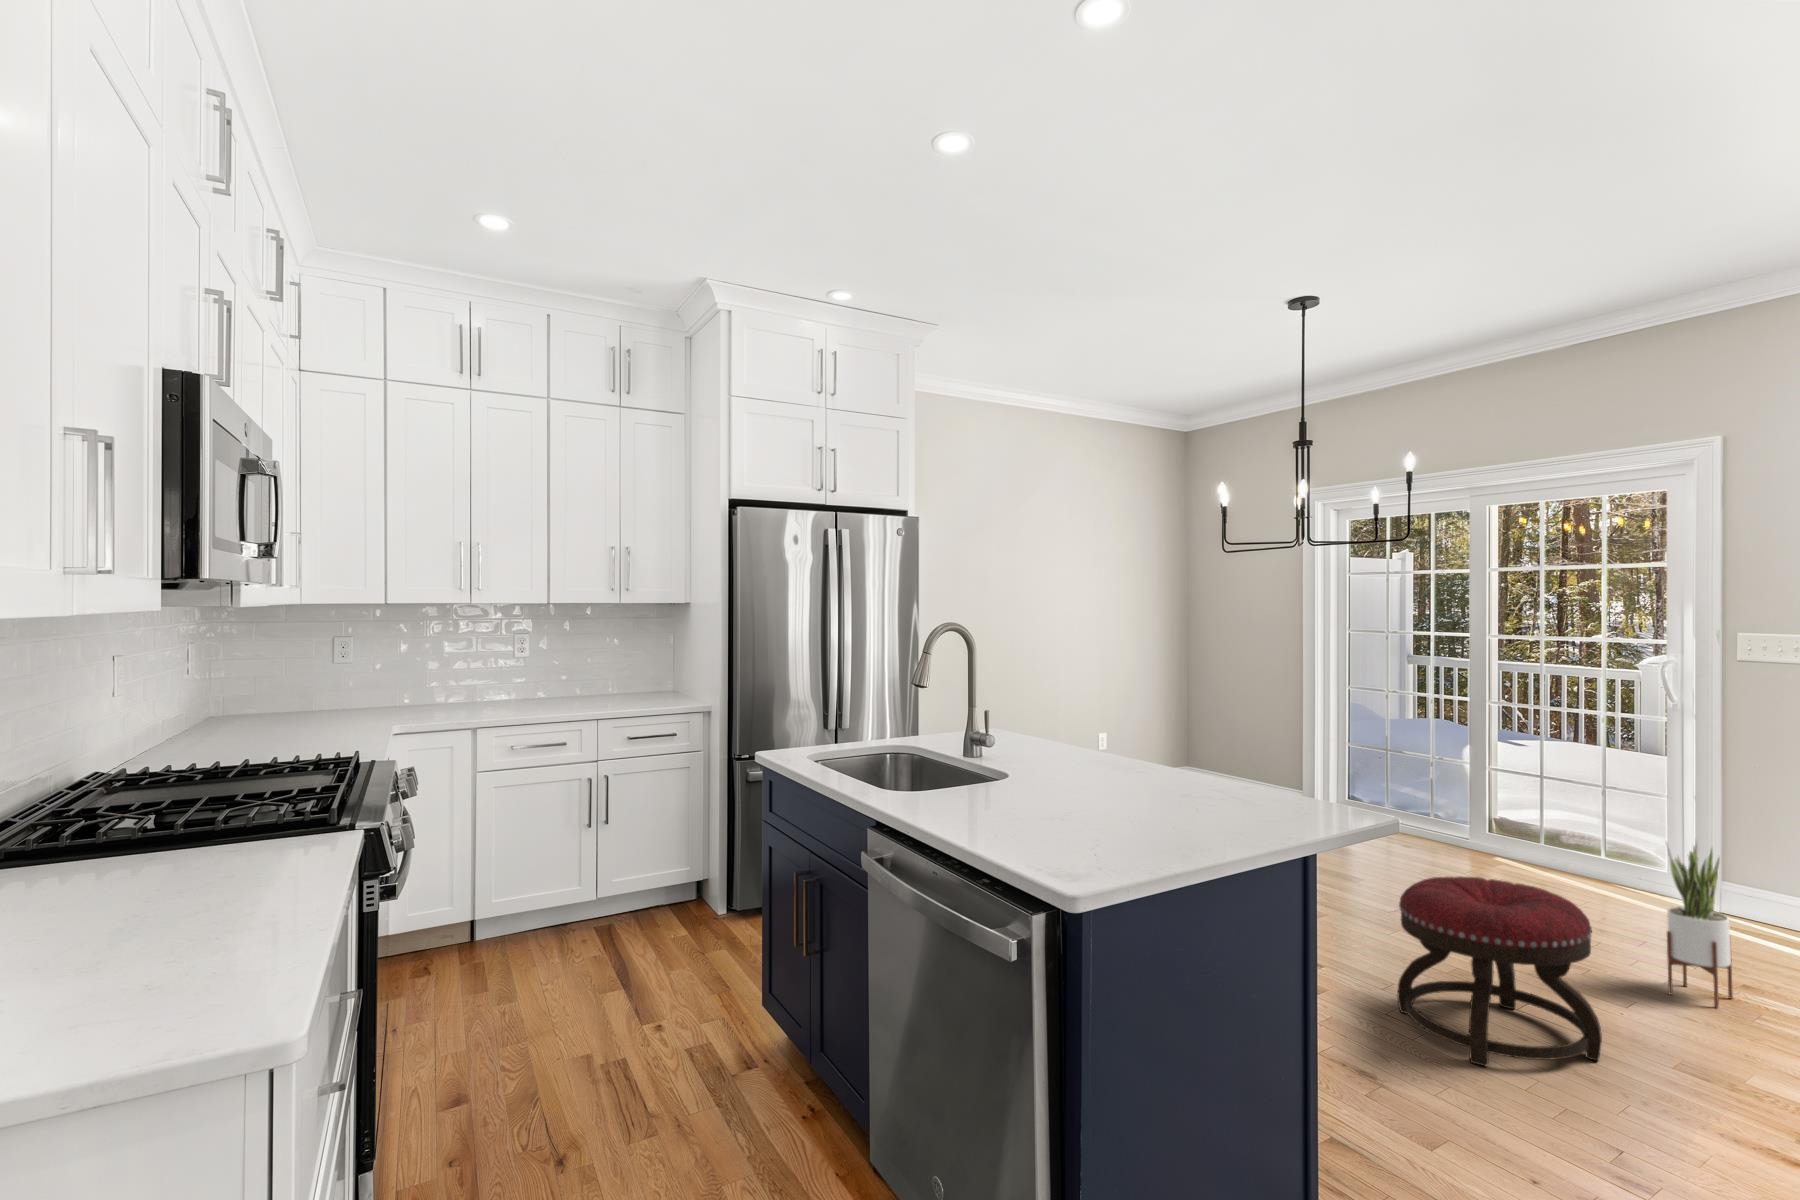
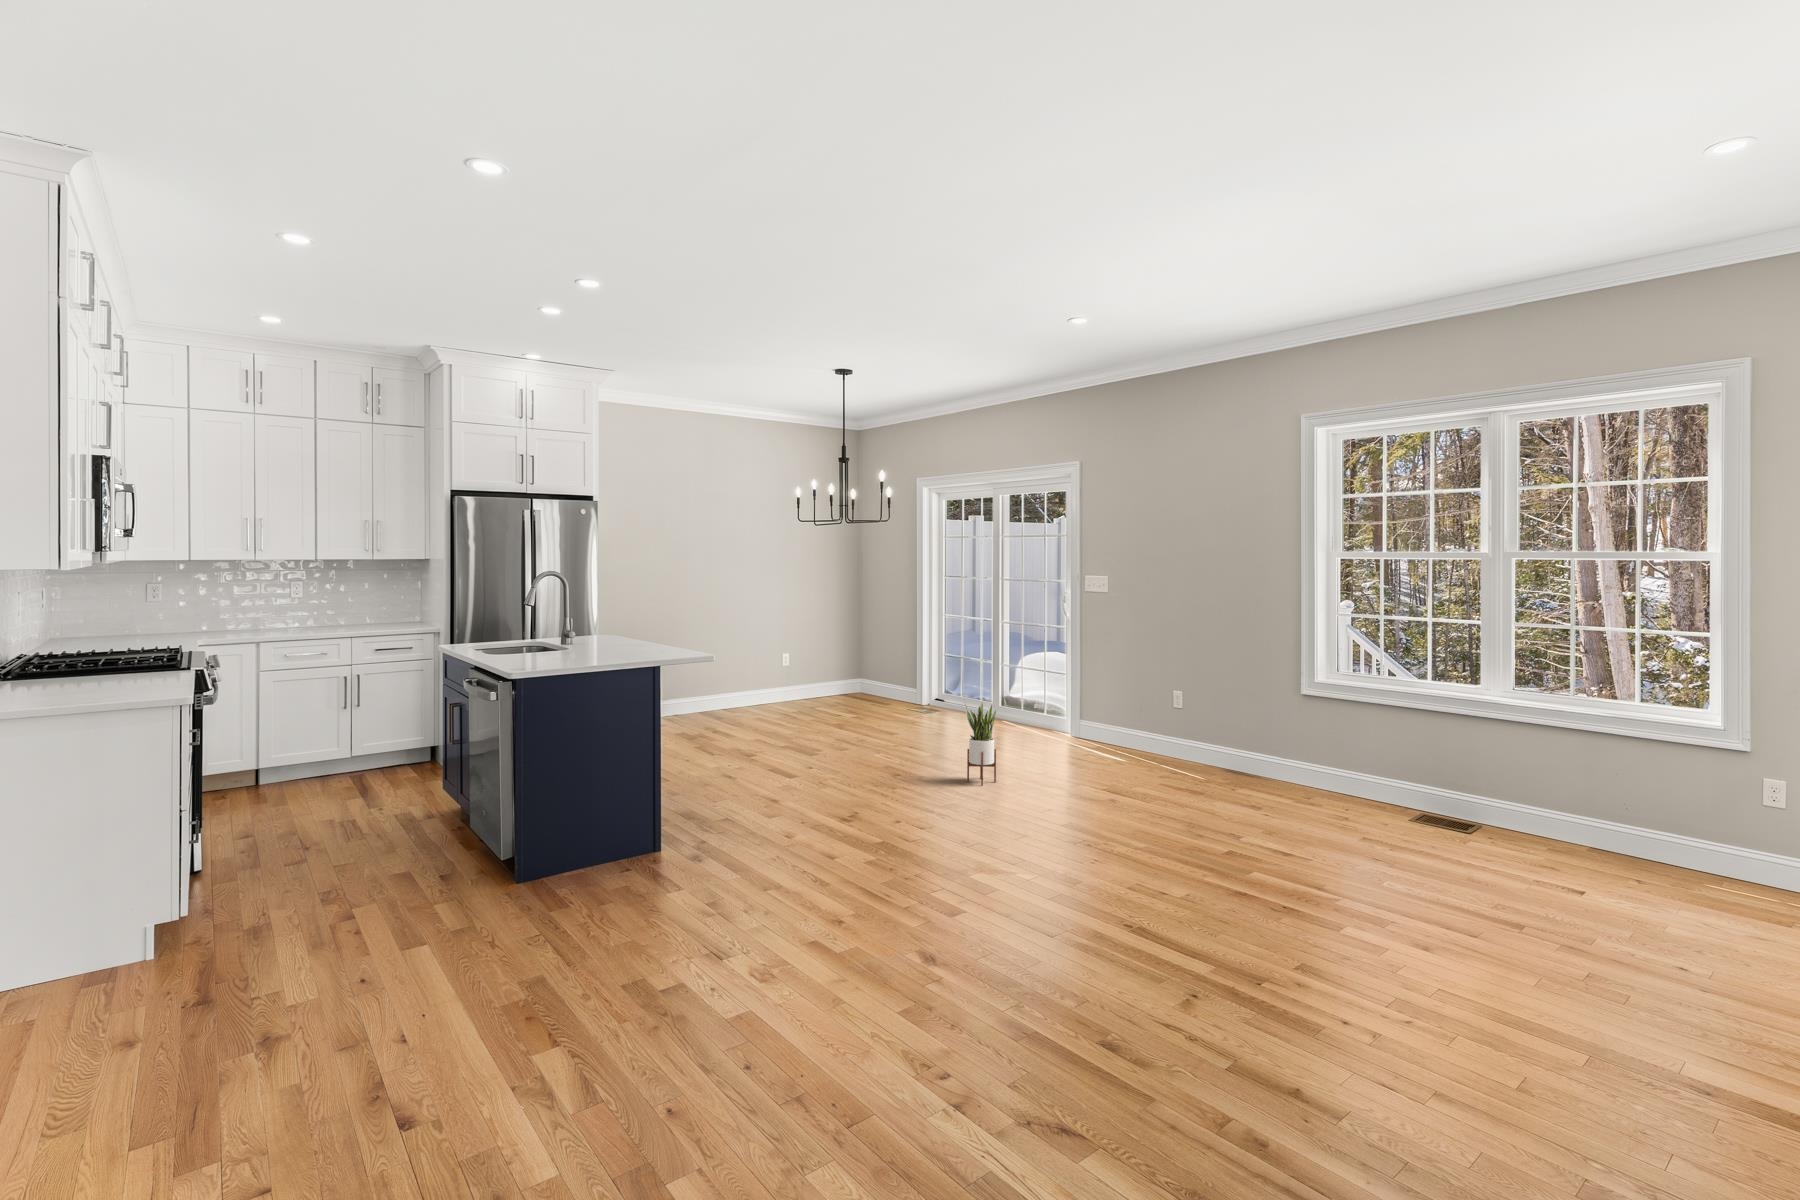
ottoman: present [1397,876,1602,1066] -> none [812,721,897,809]

